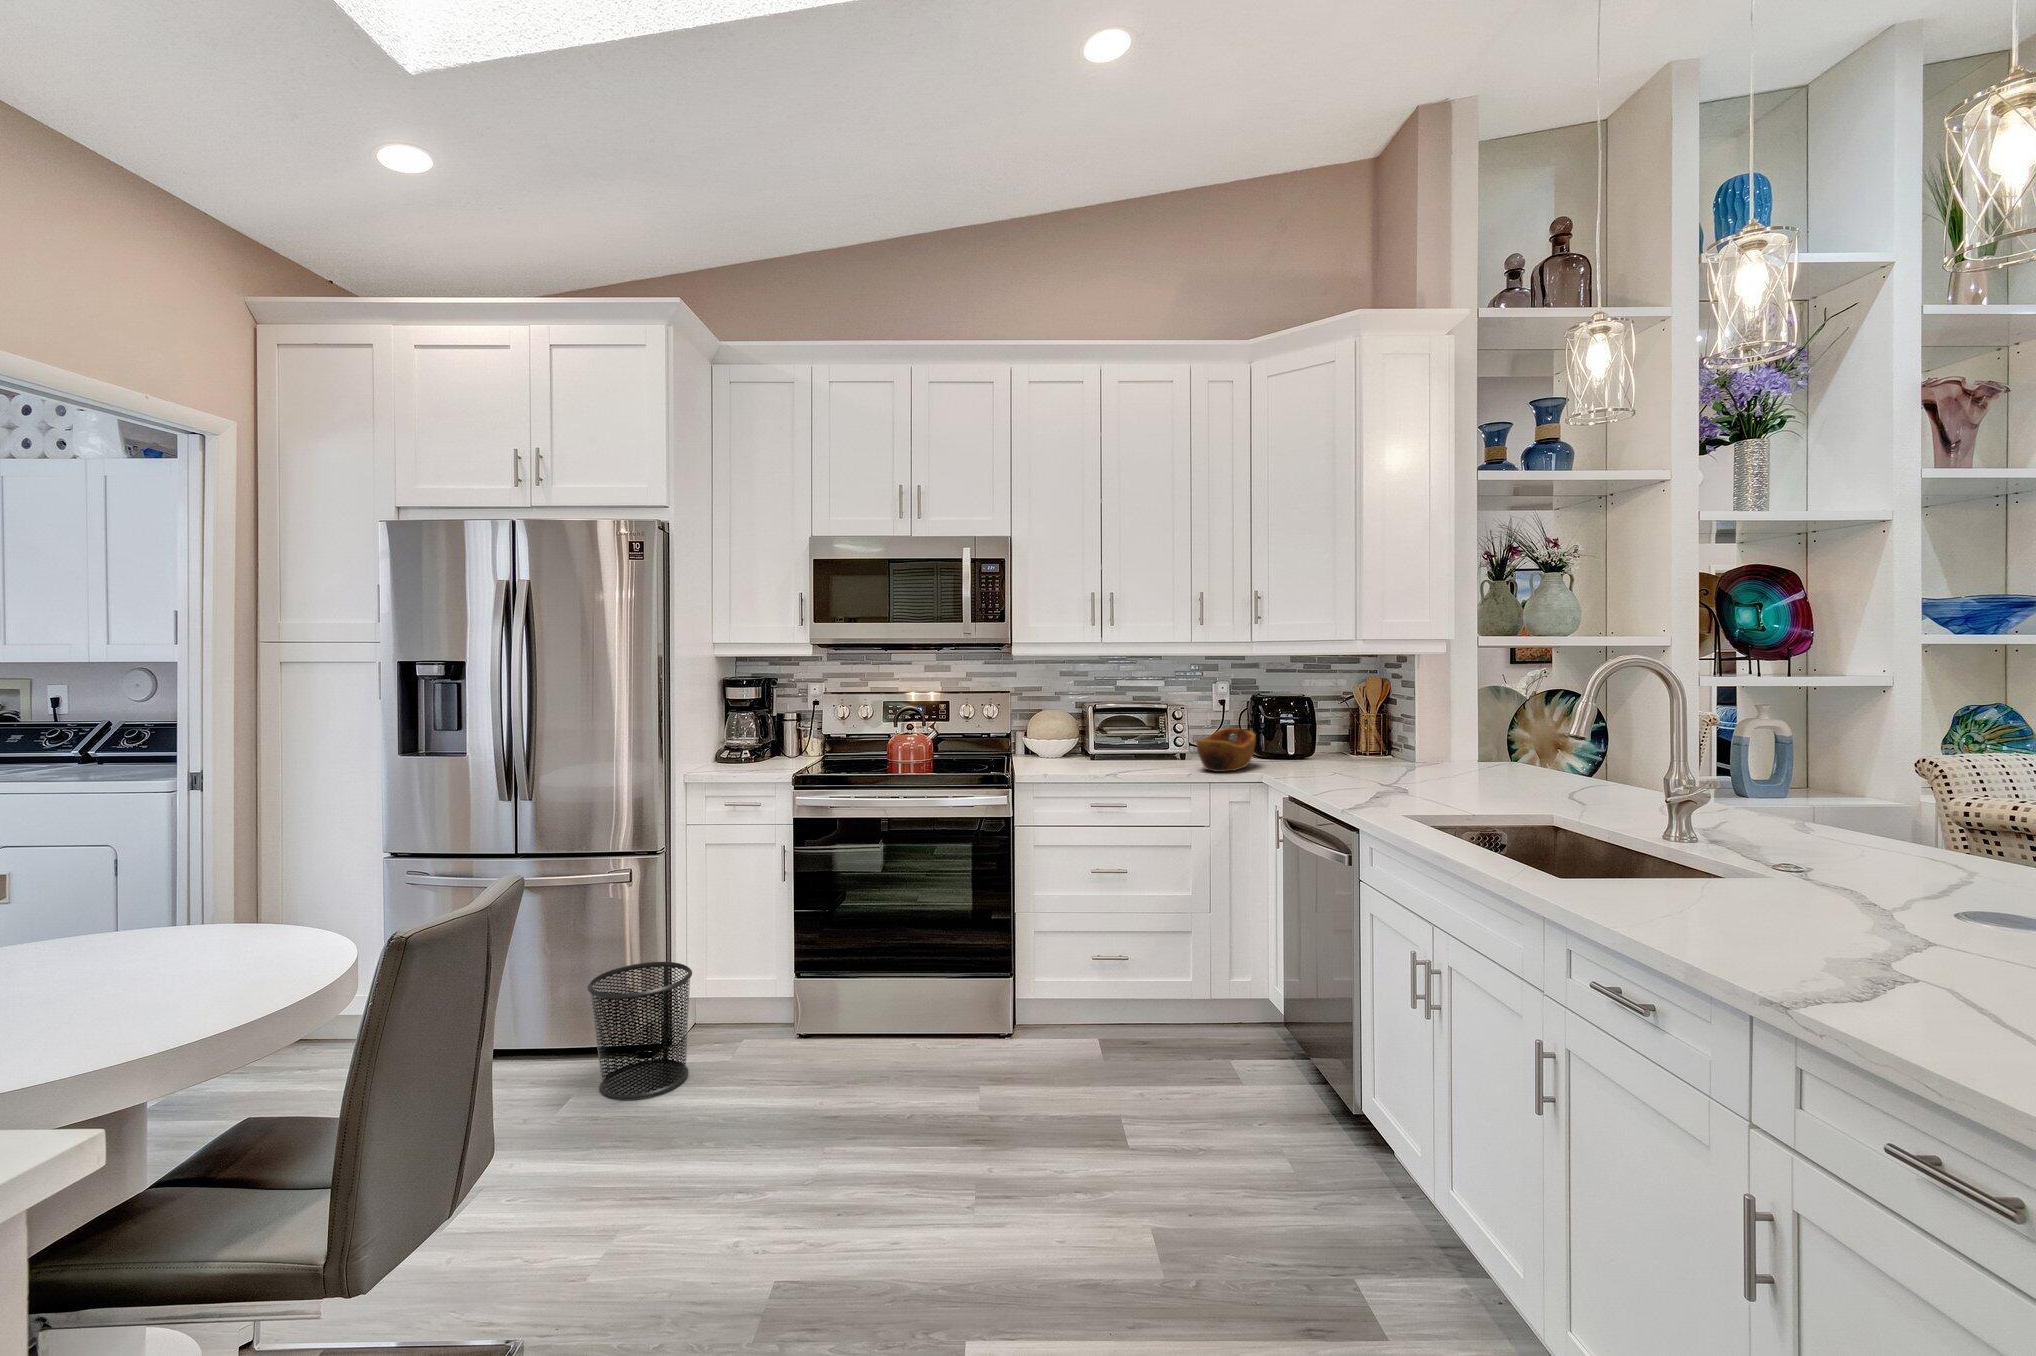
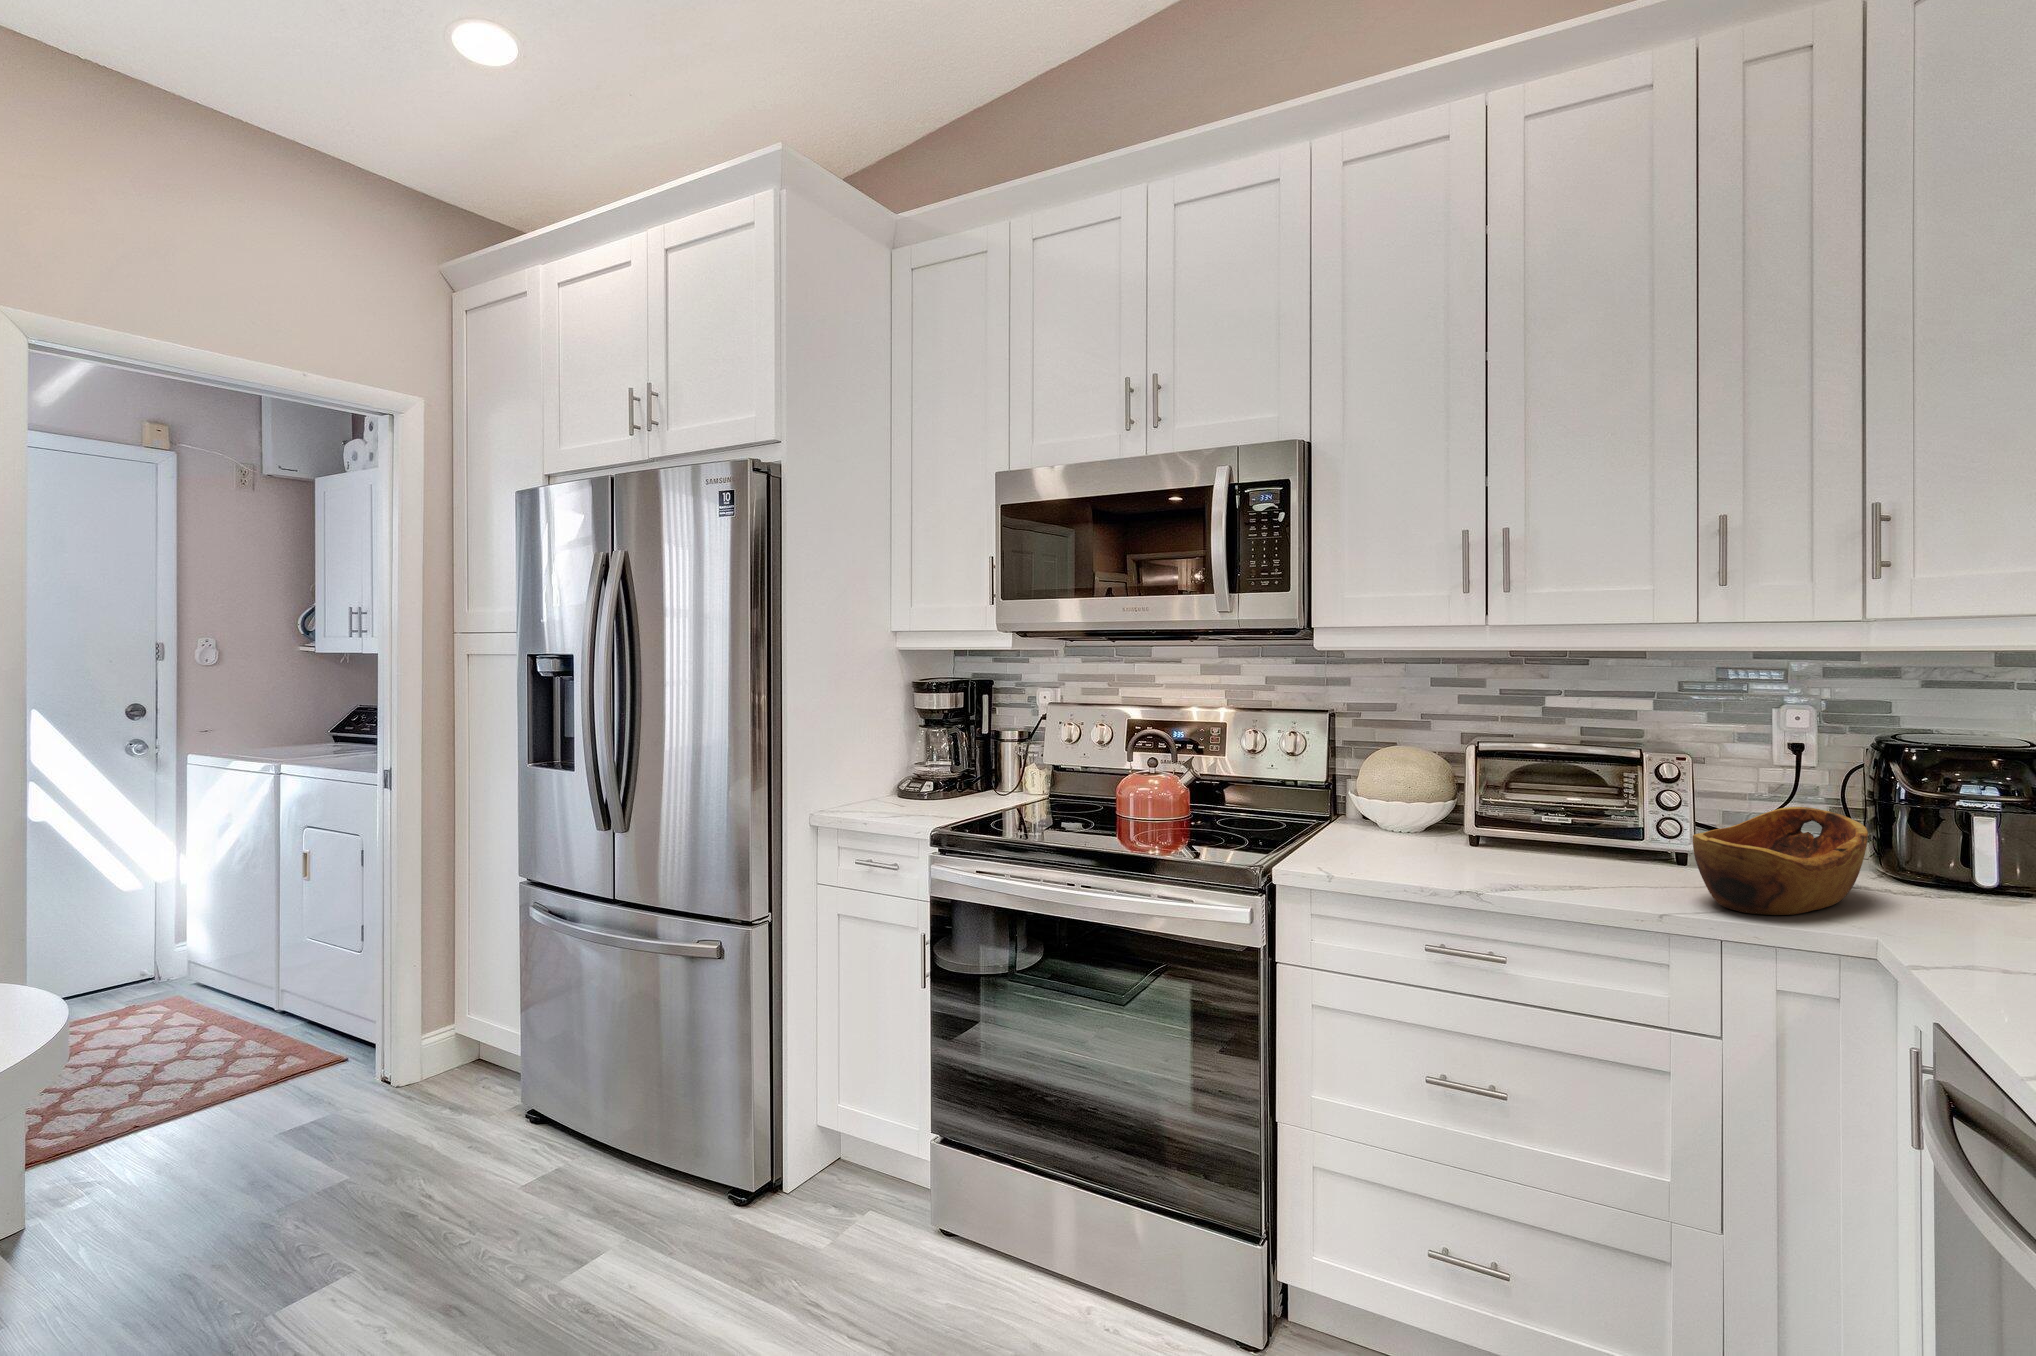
trash can: present [587,962,692,1099] -> none [623,1078,768,1287]

